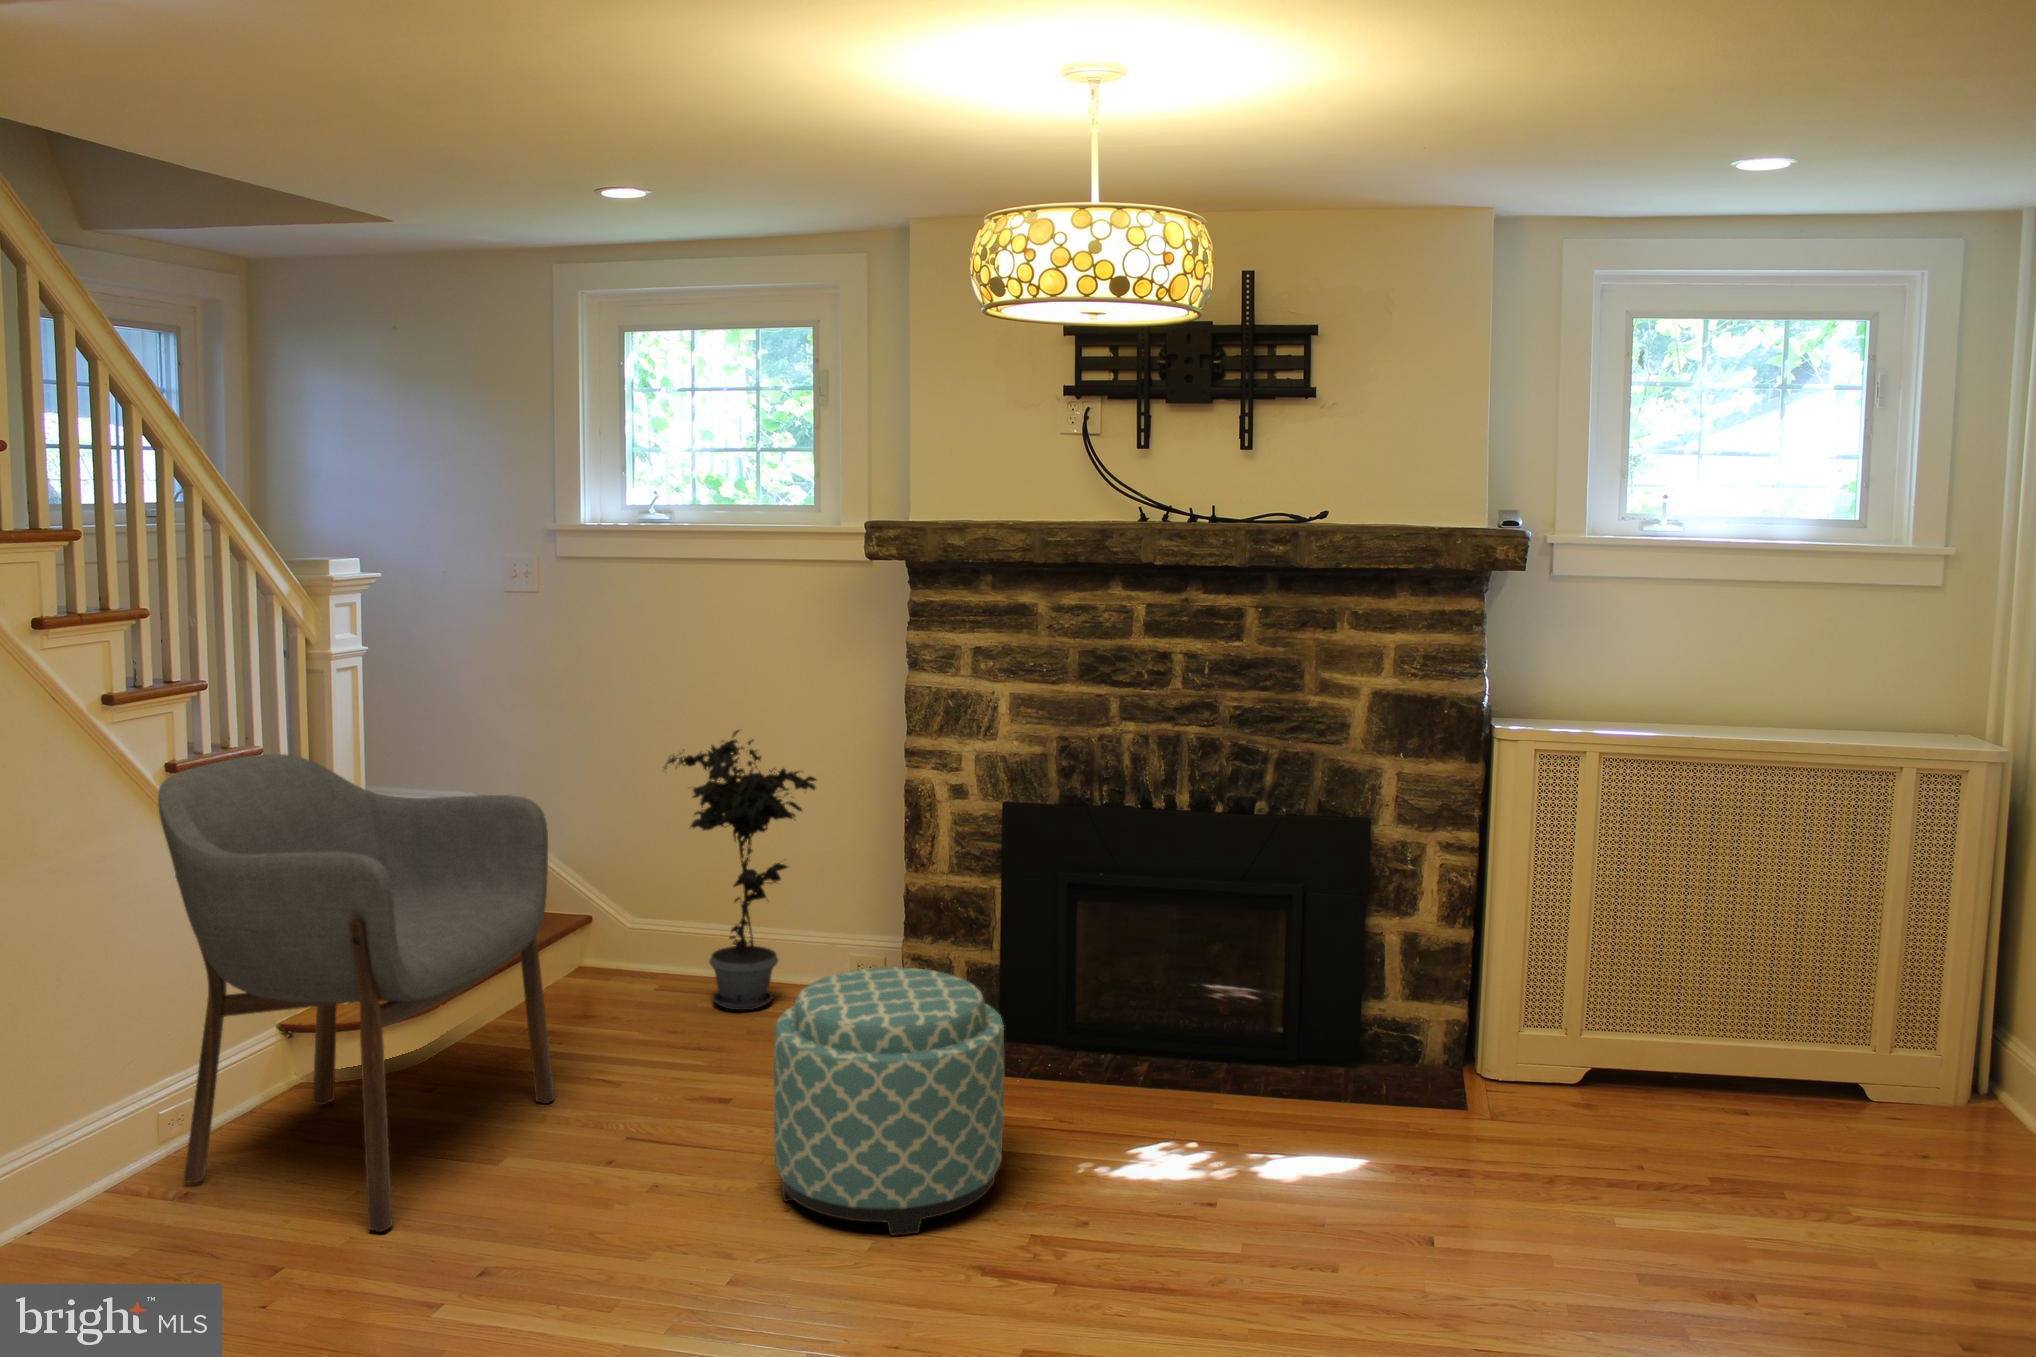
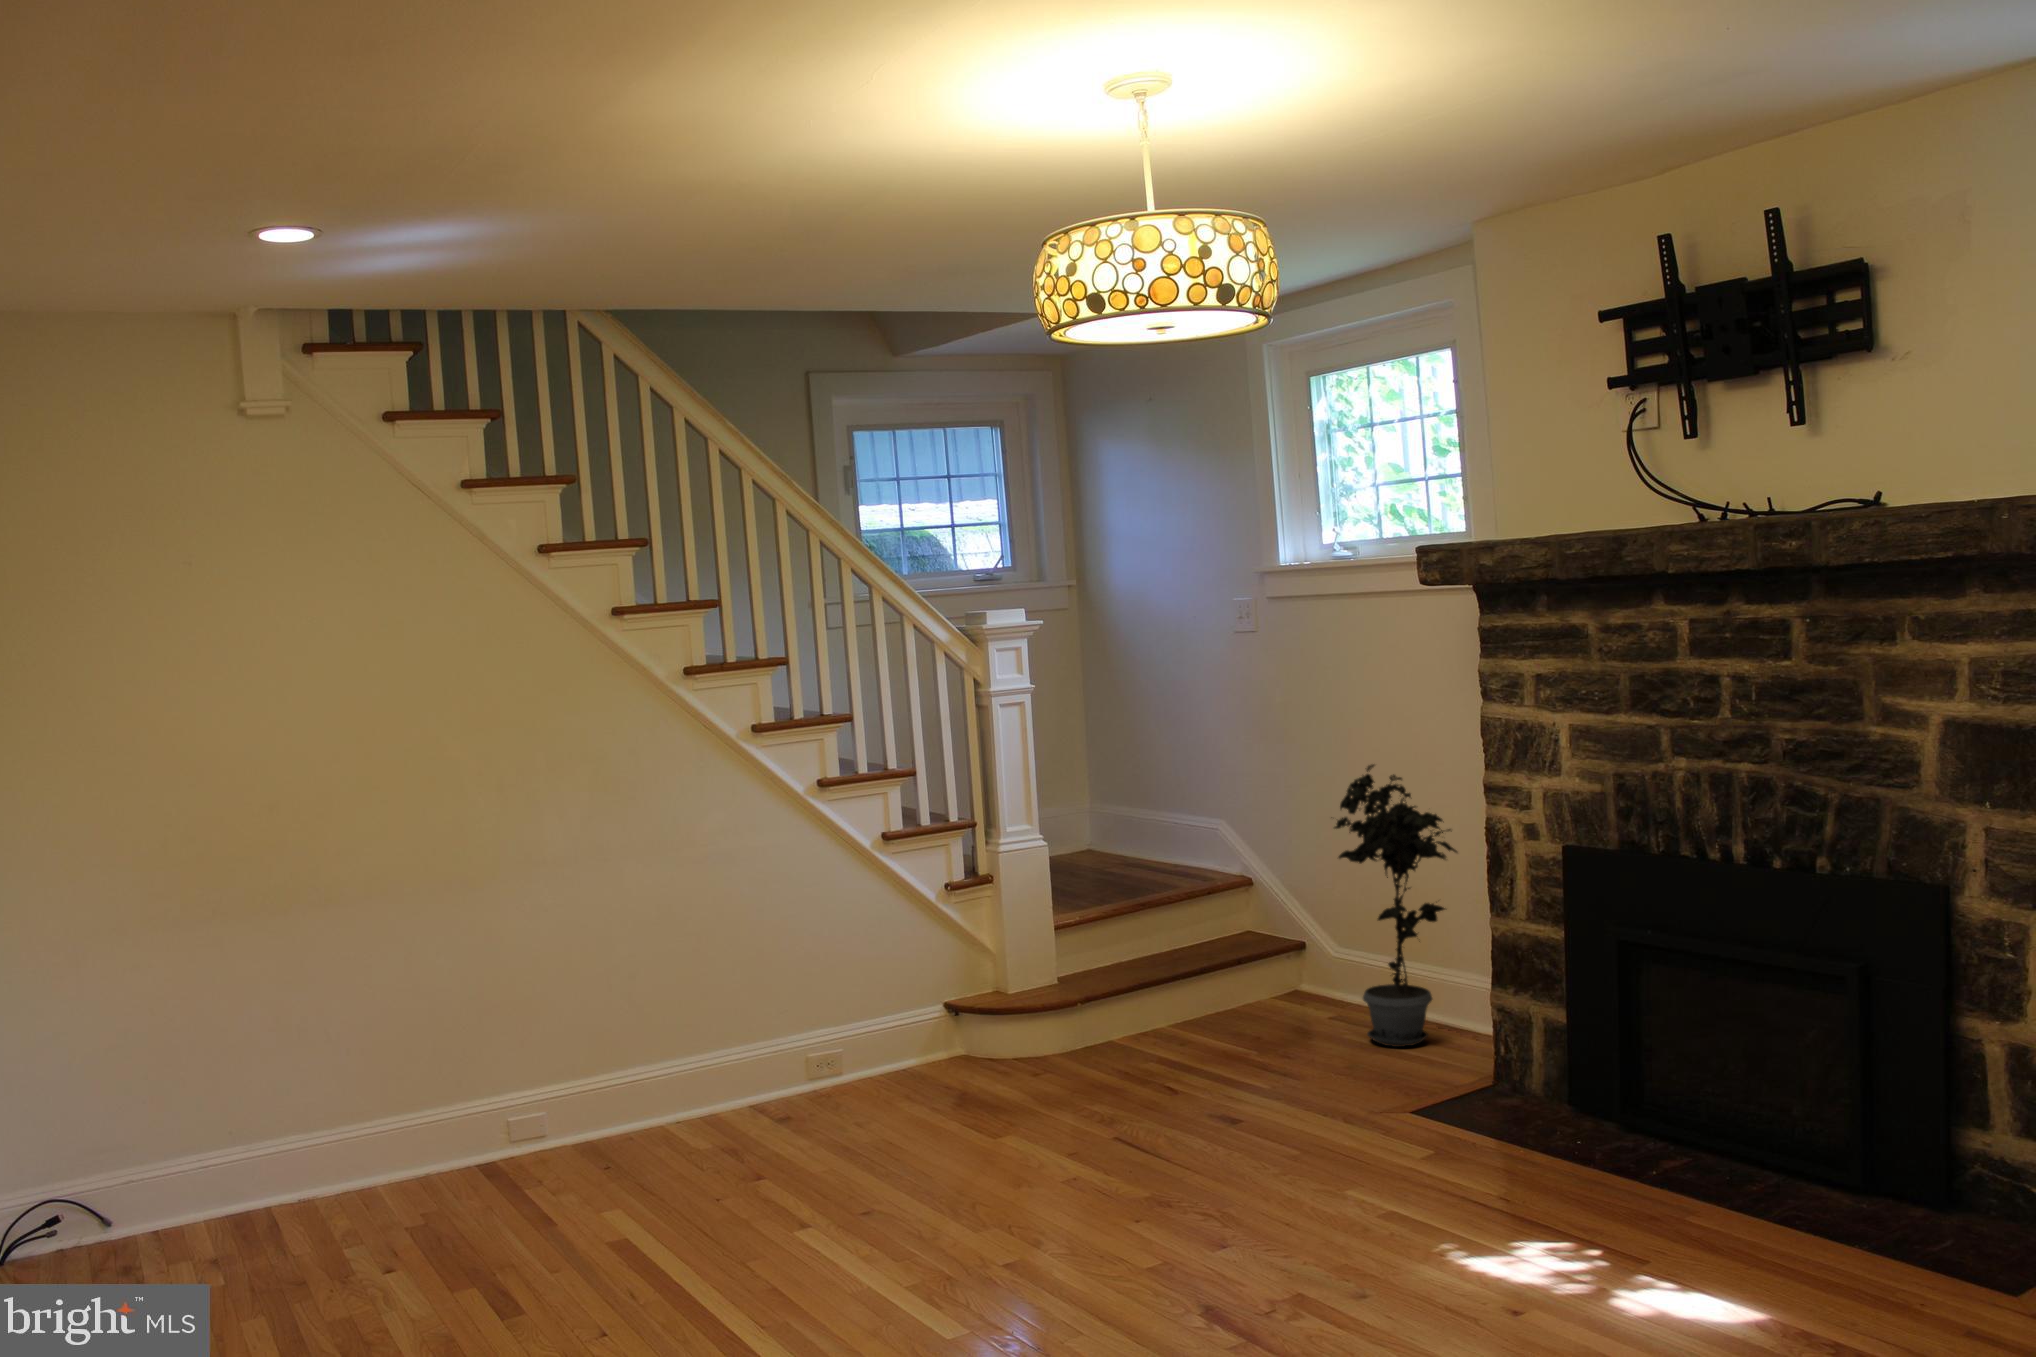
armchair: present [158,754,555,1232] -> none [837,762,1136,1121]
ottoman: present [773,967,1004,1236] -> none [1133,975,1360,1219]

